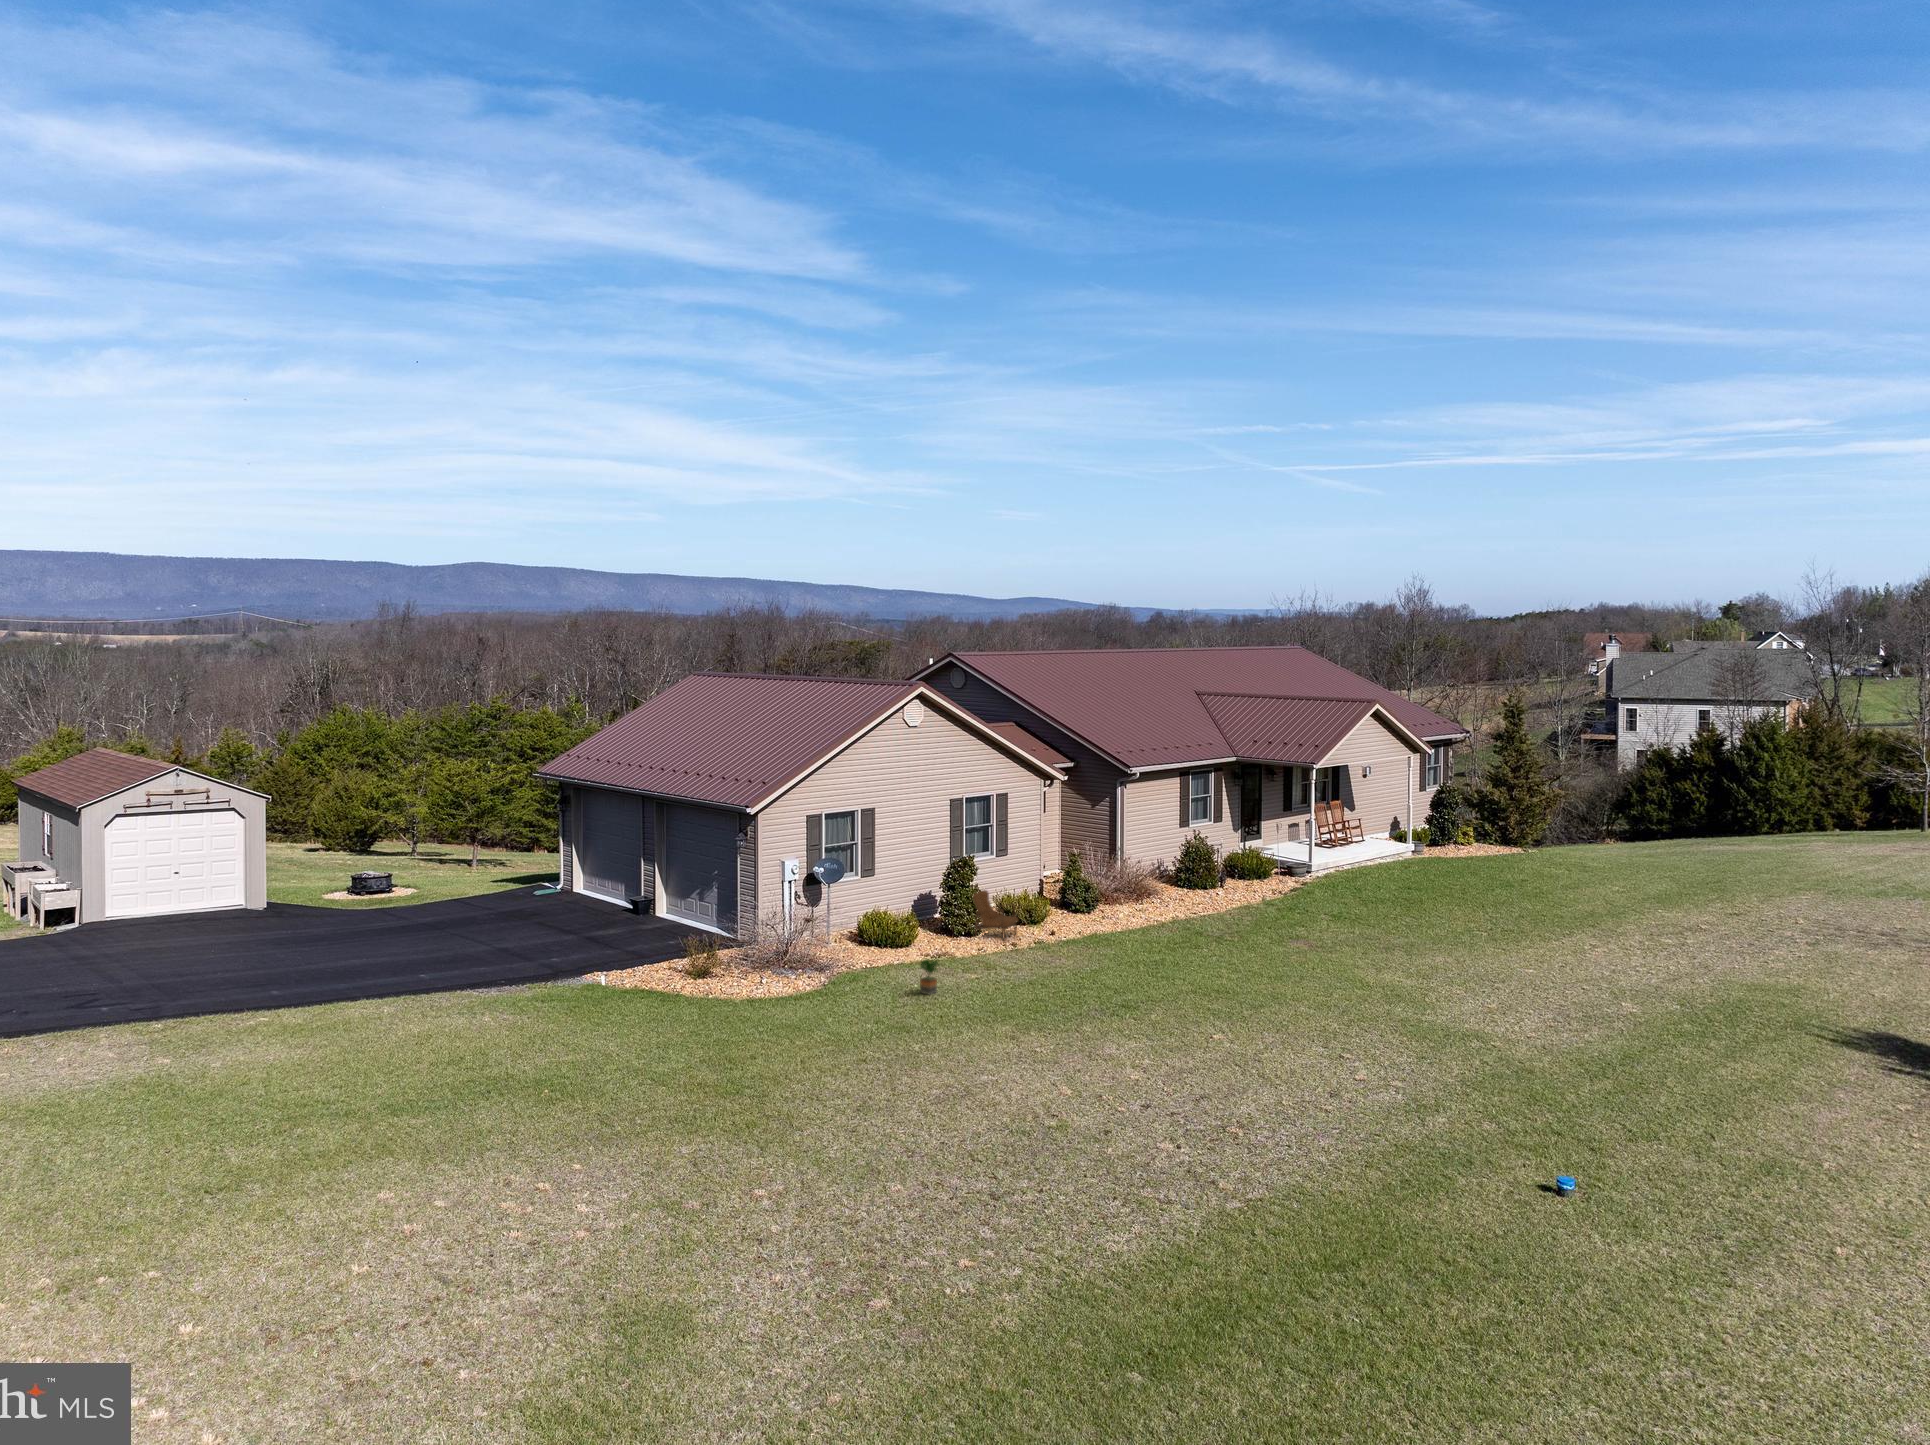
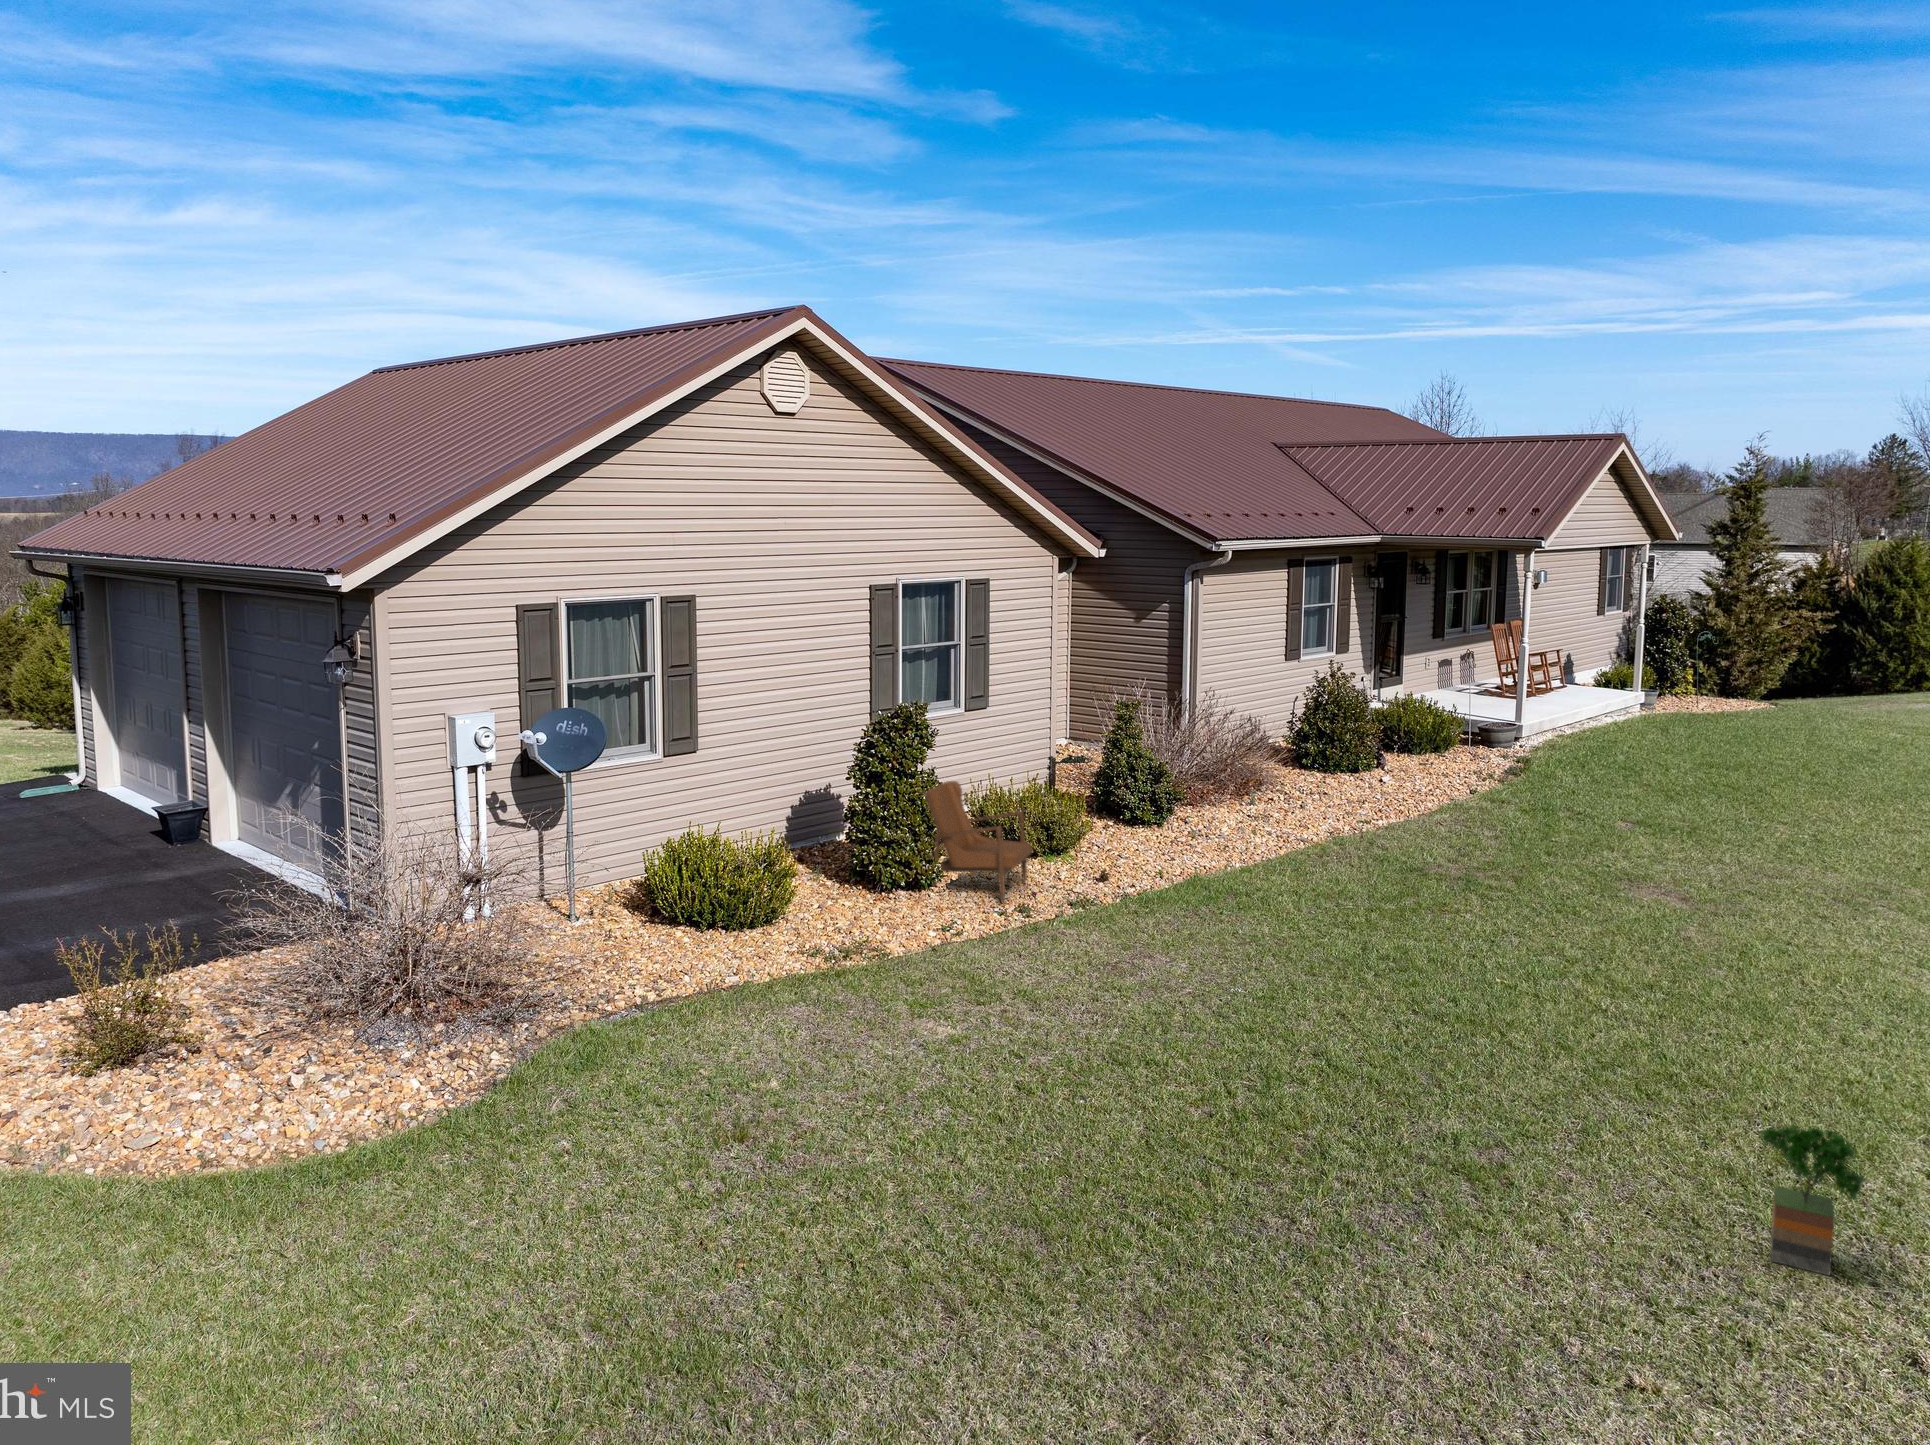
potted tree: present [920,959,939,995] -> present [1760,1124,1866,1275]

